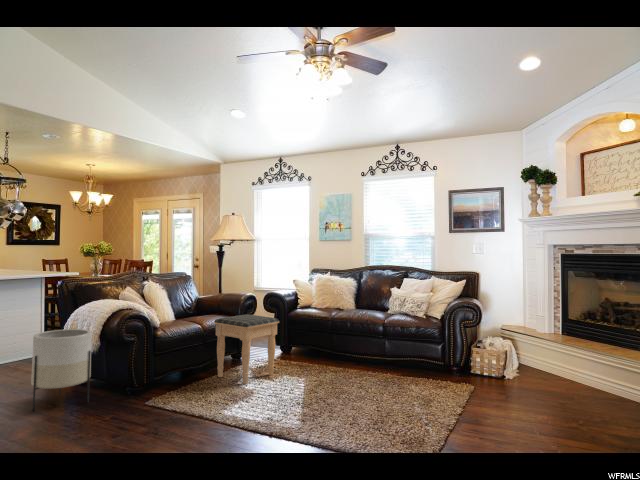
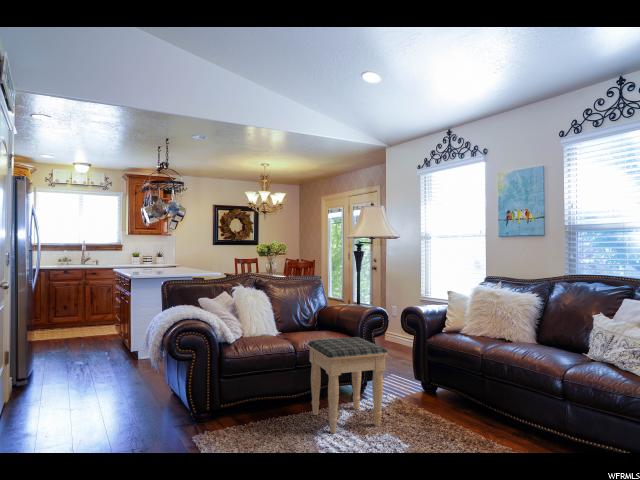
planter: present [31,329,92,411] -> none [111,338,171,421]

